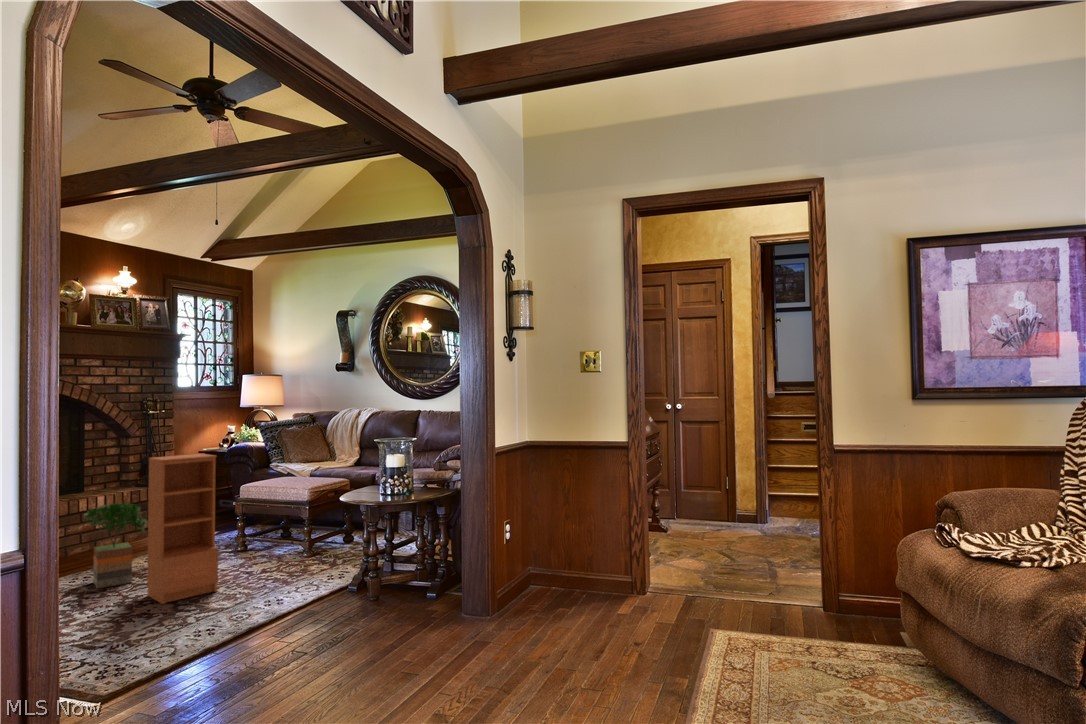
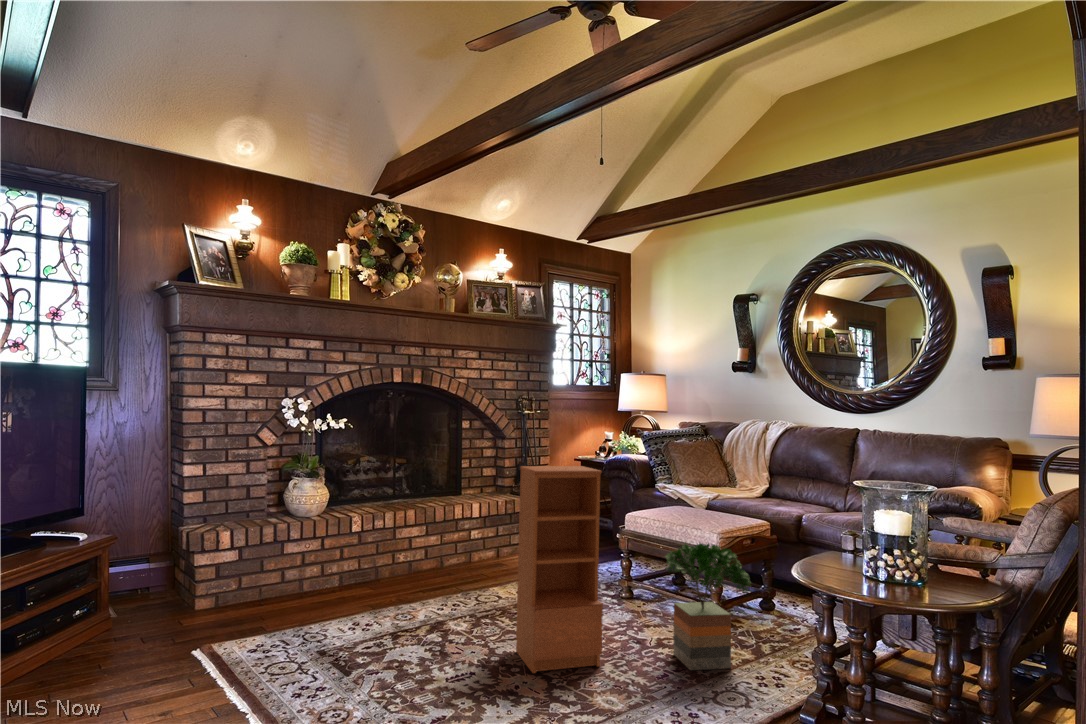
potted tree: present [84,503,146,589] -> present [666,543,750,670]

